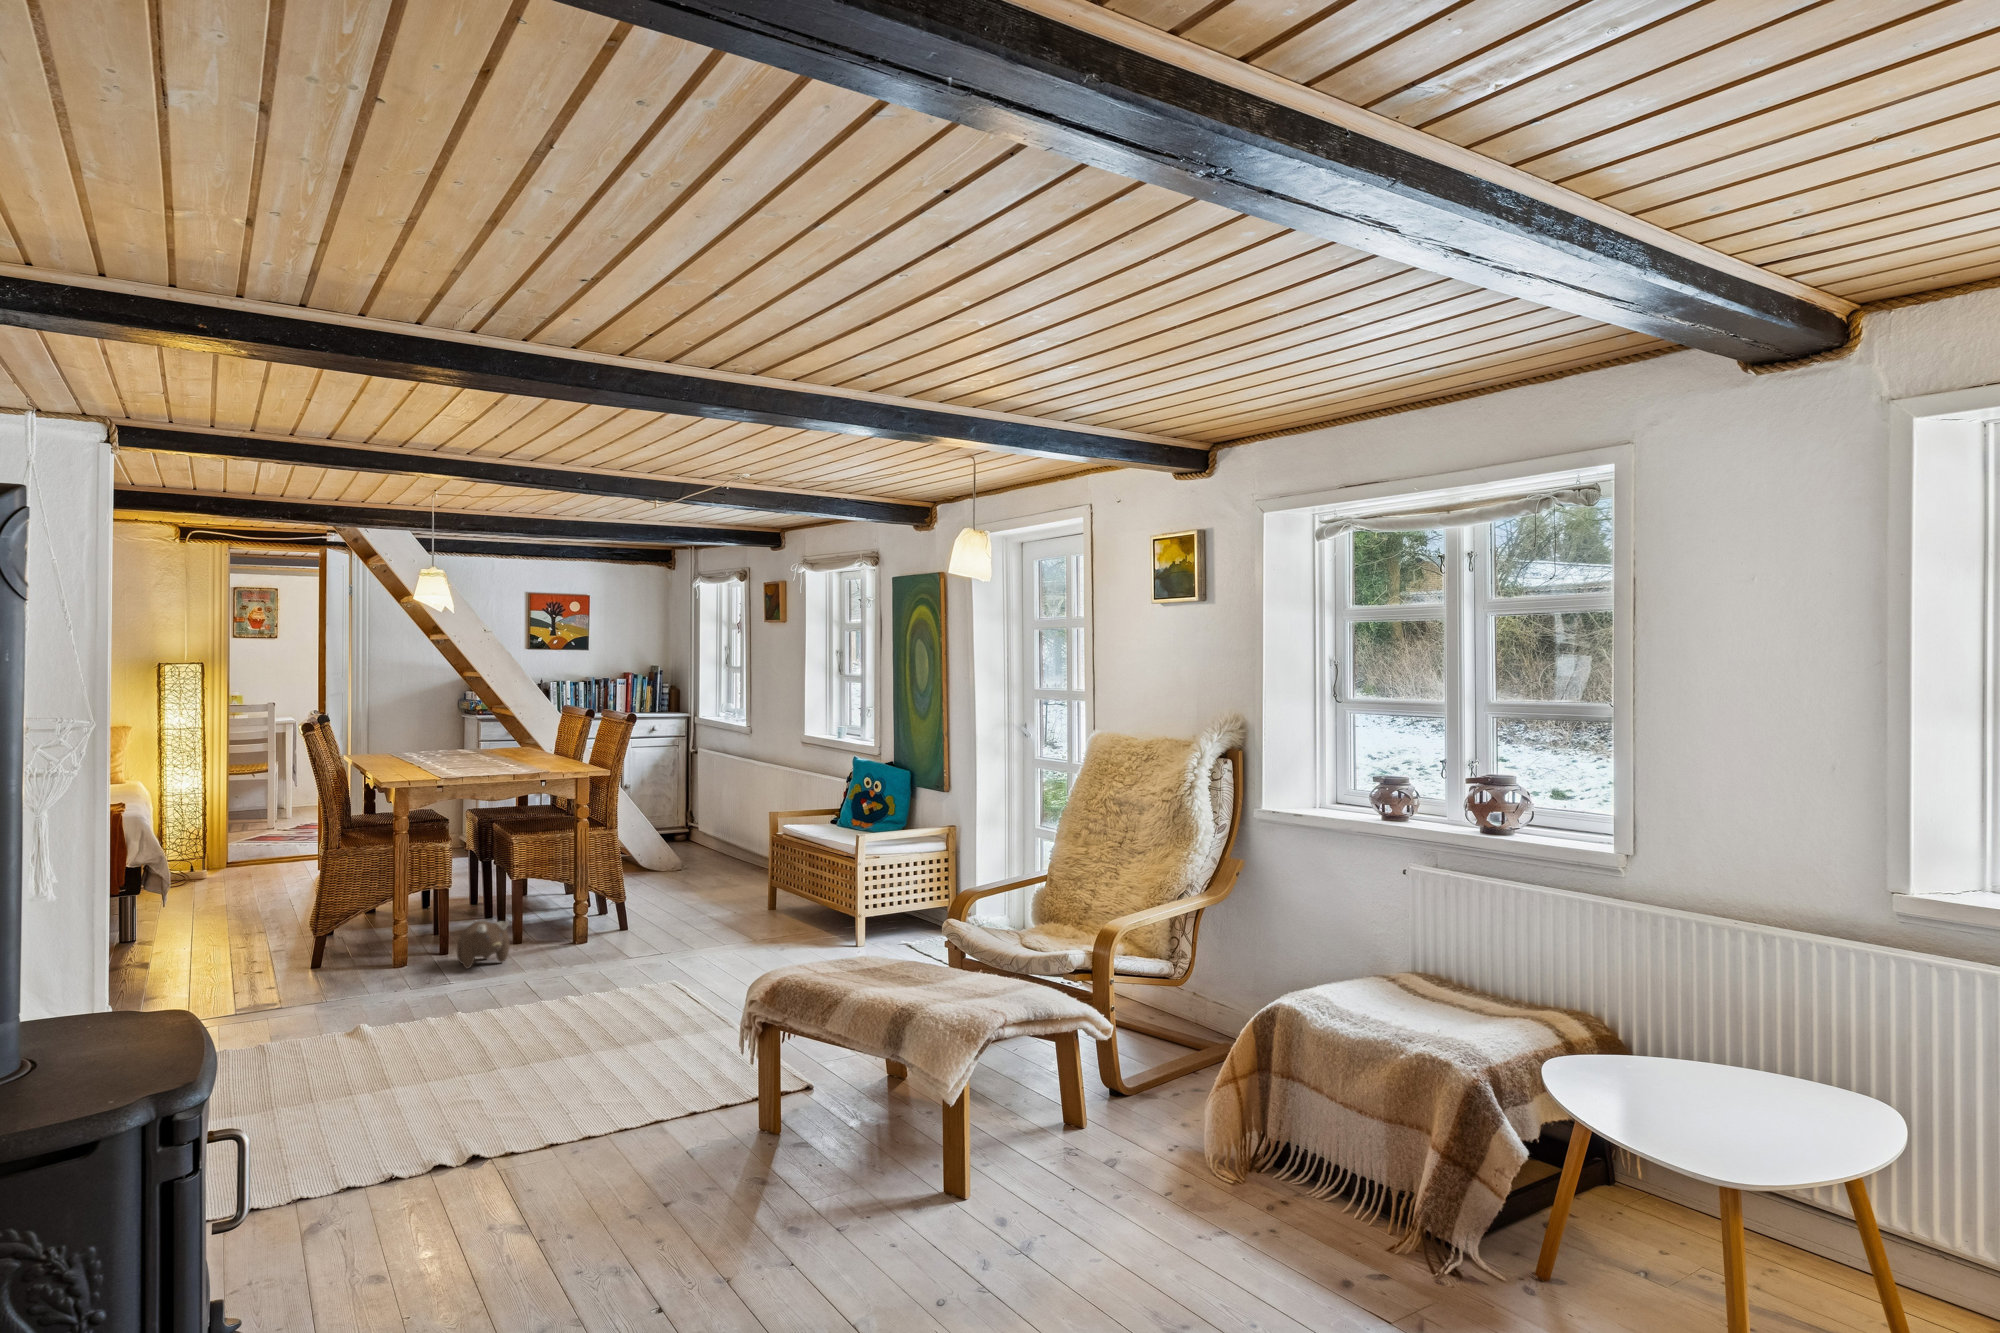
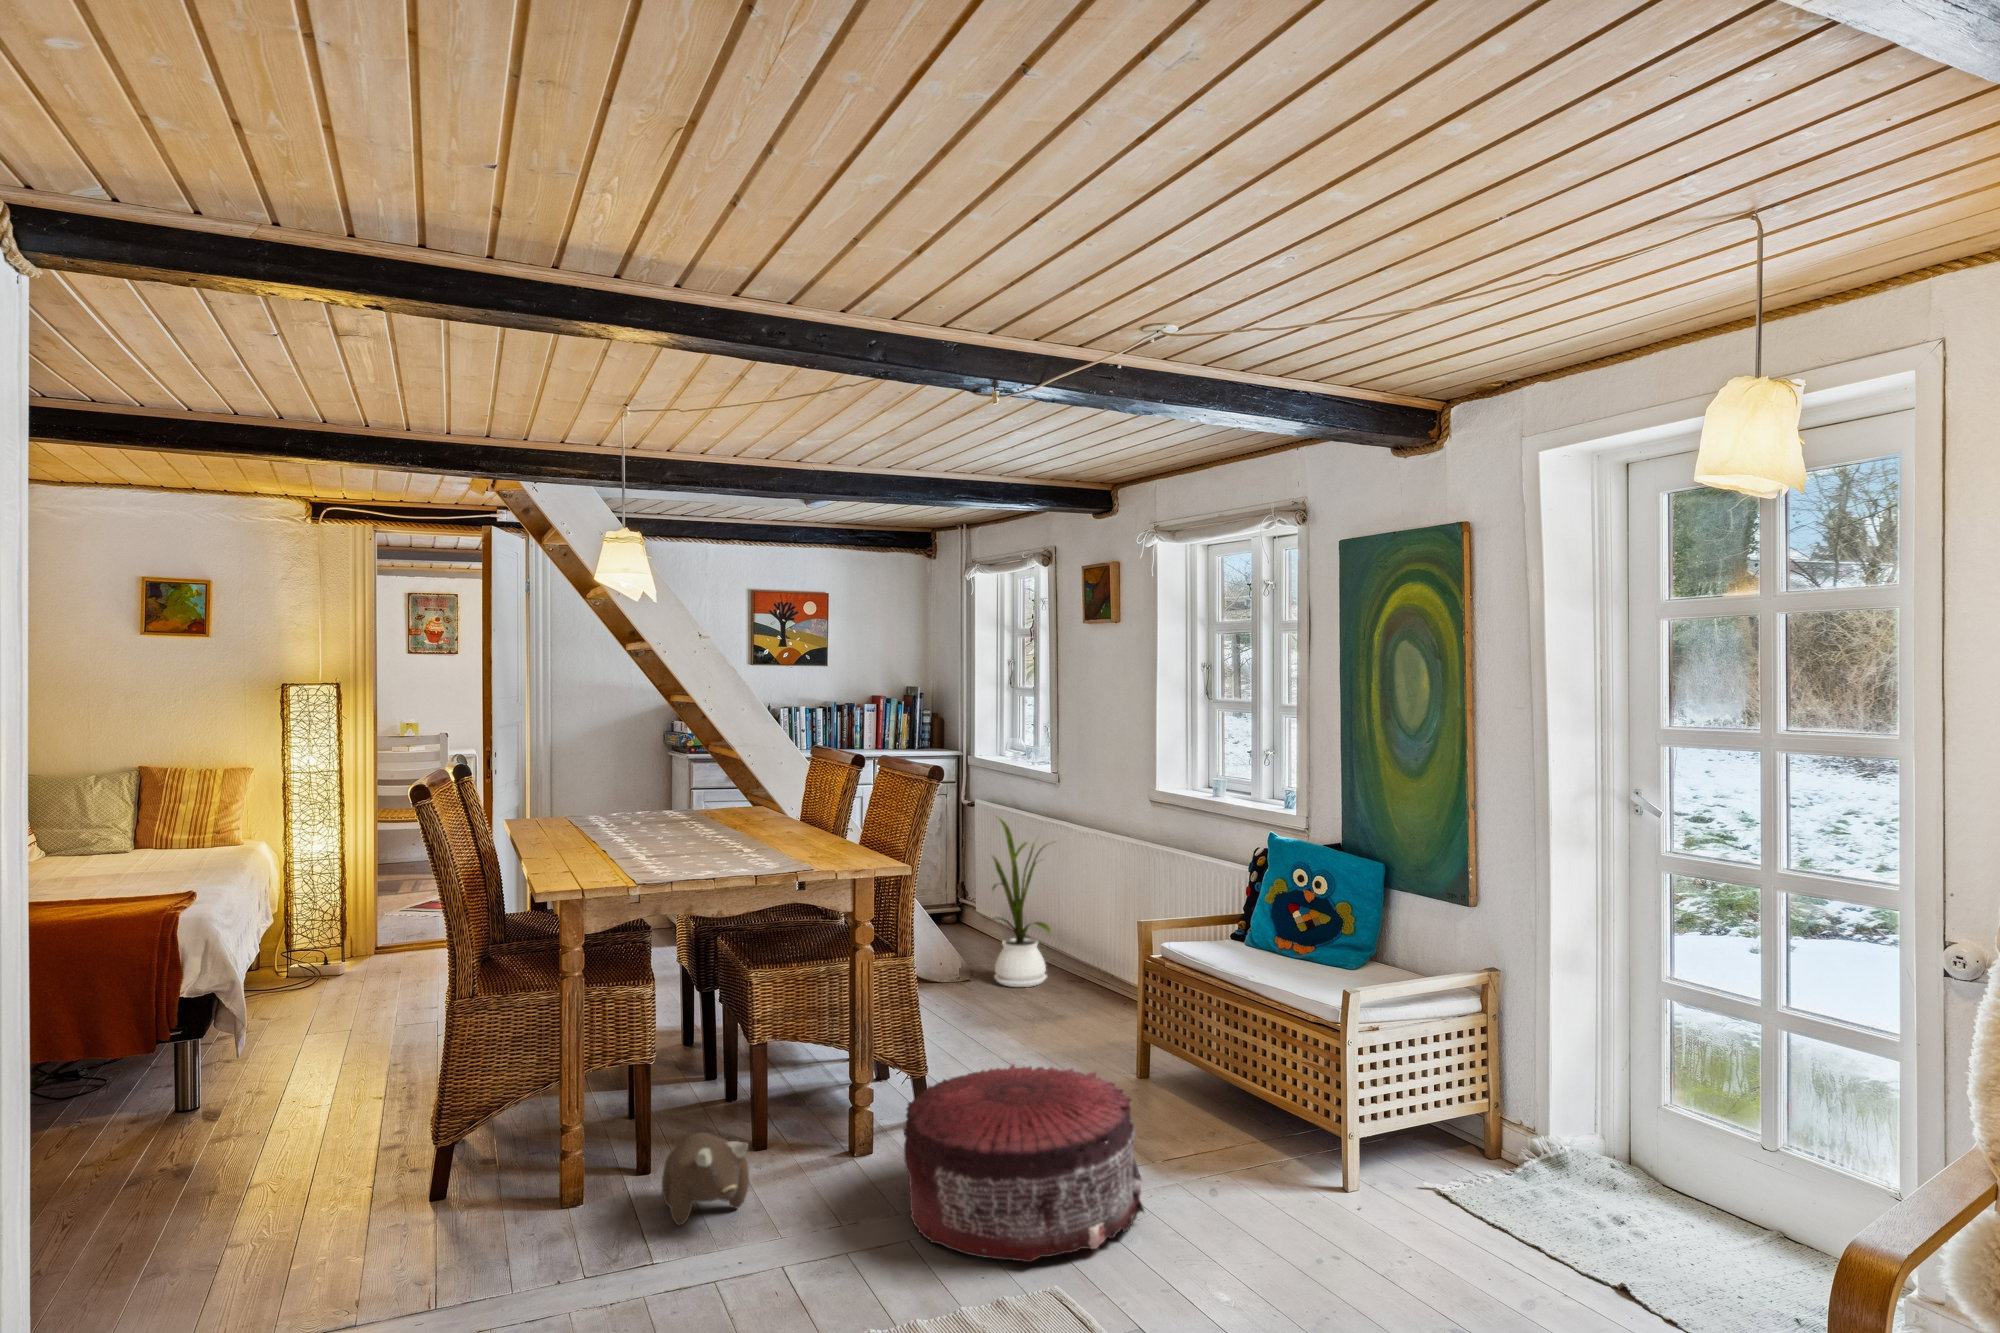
house plant: none [695,758,748,874] -> present [992,818,1050,987]
pouf: none [601,884,738,971] -> present [903,1064,1144,1262]

